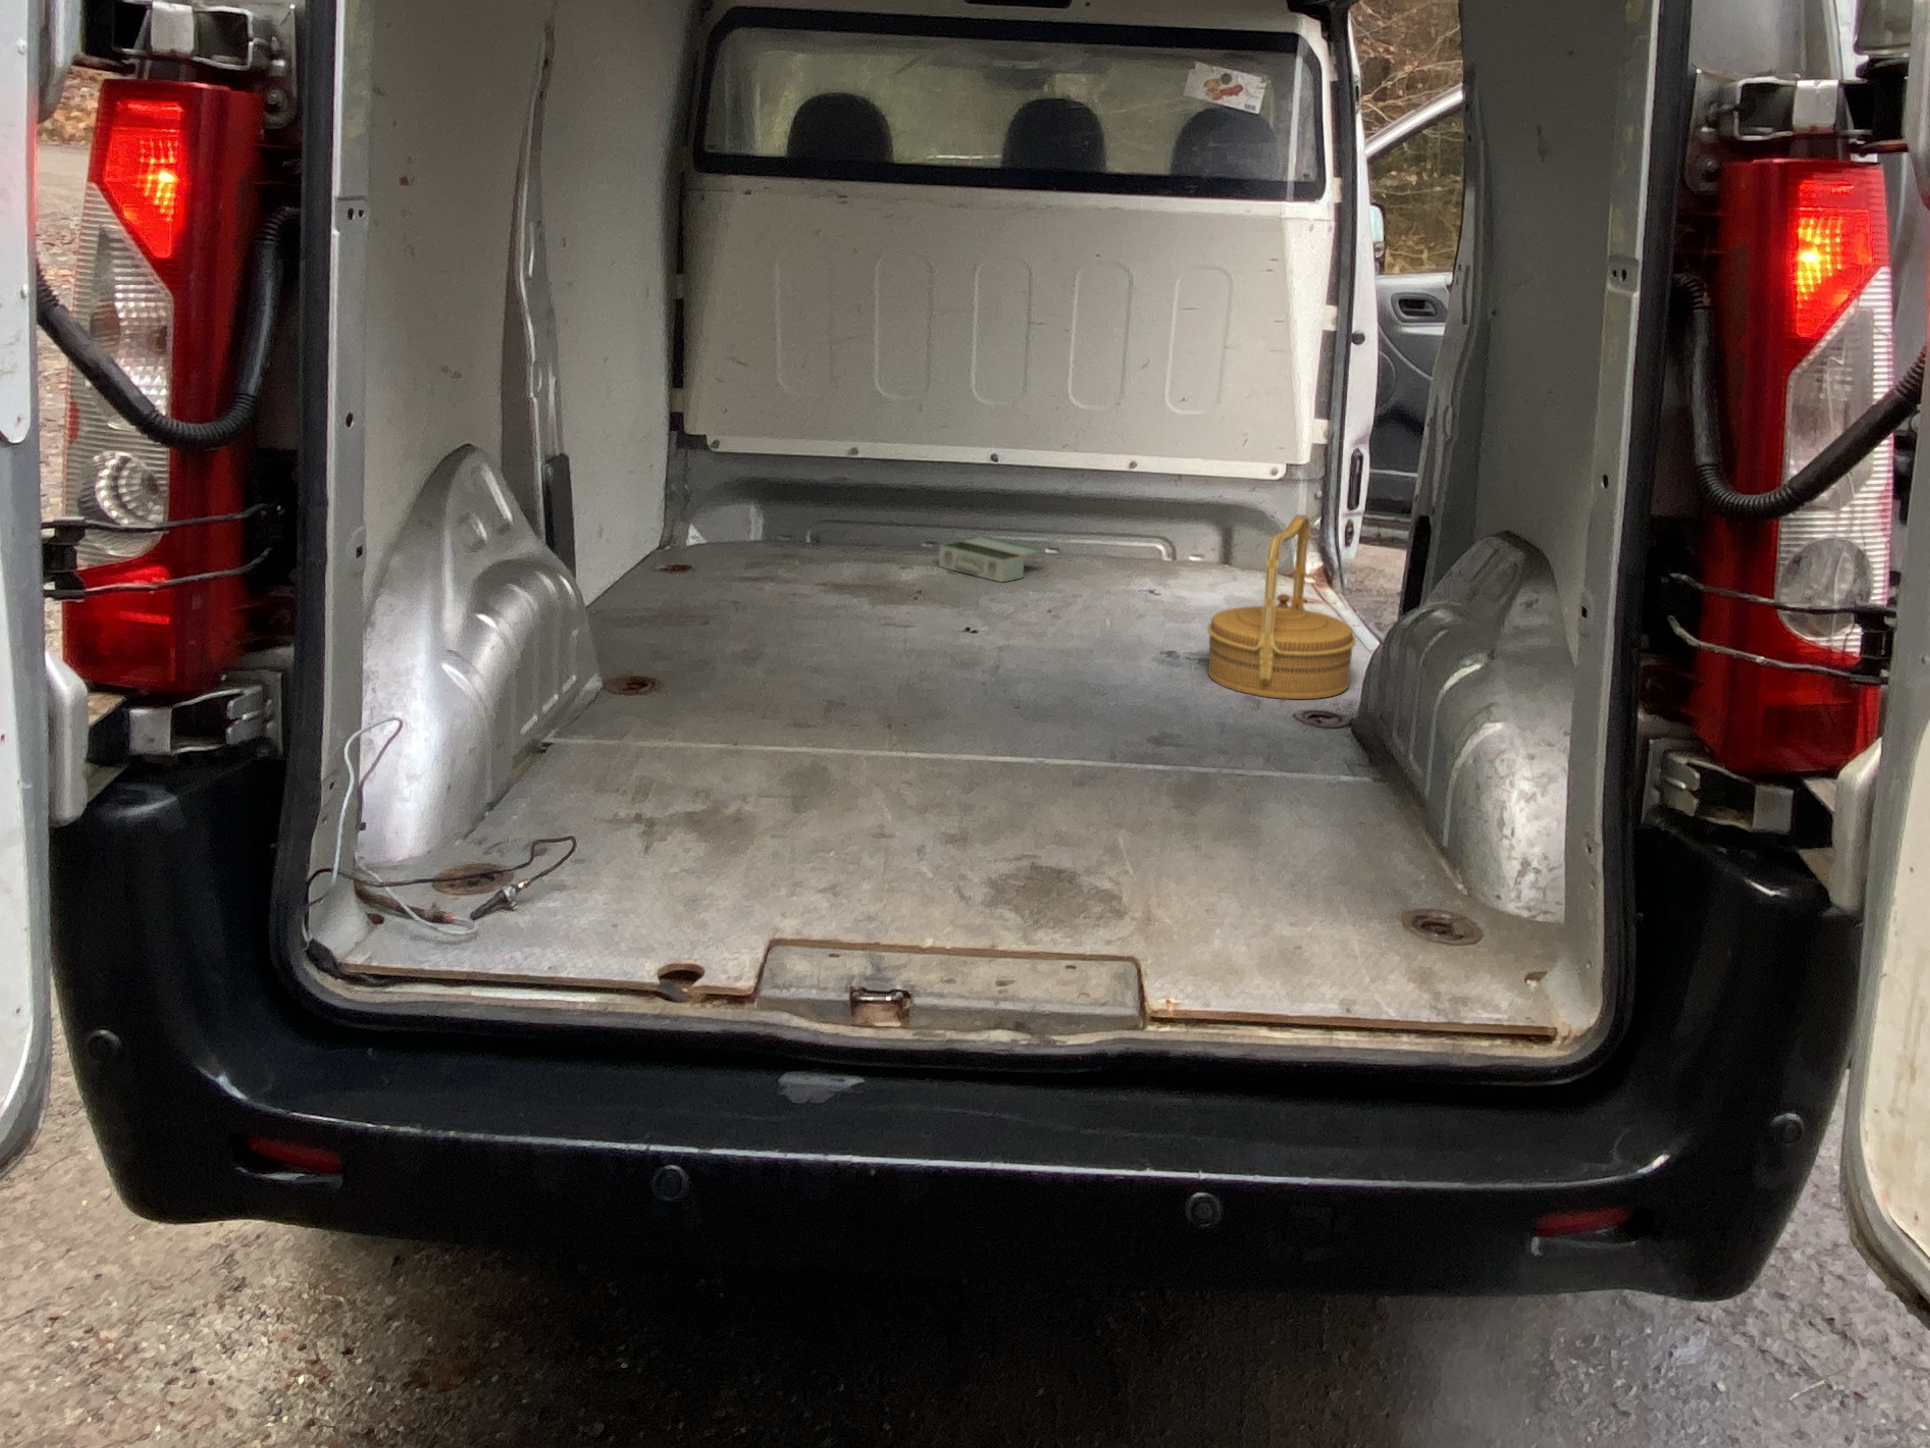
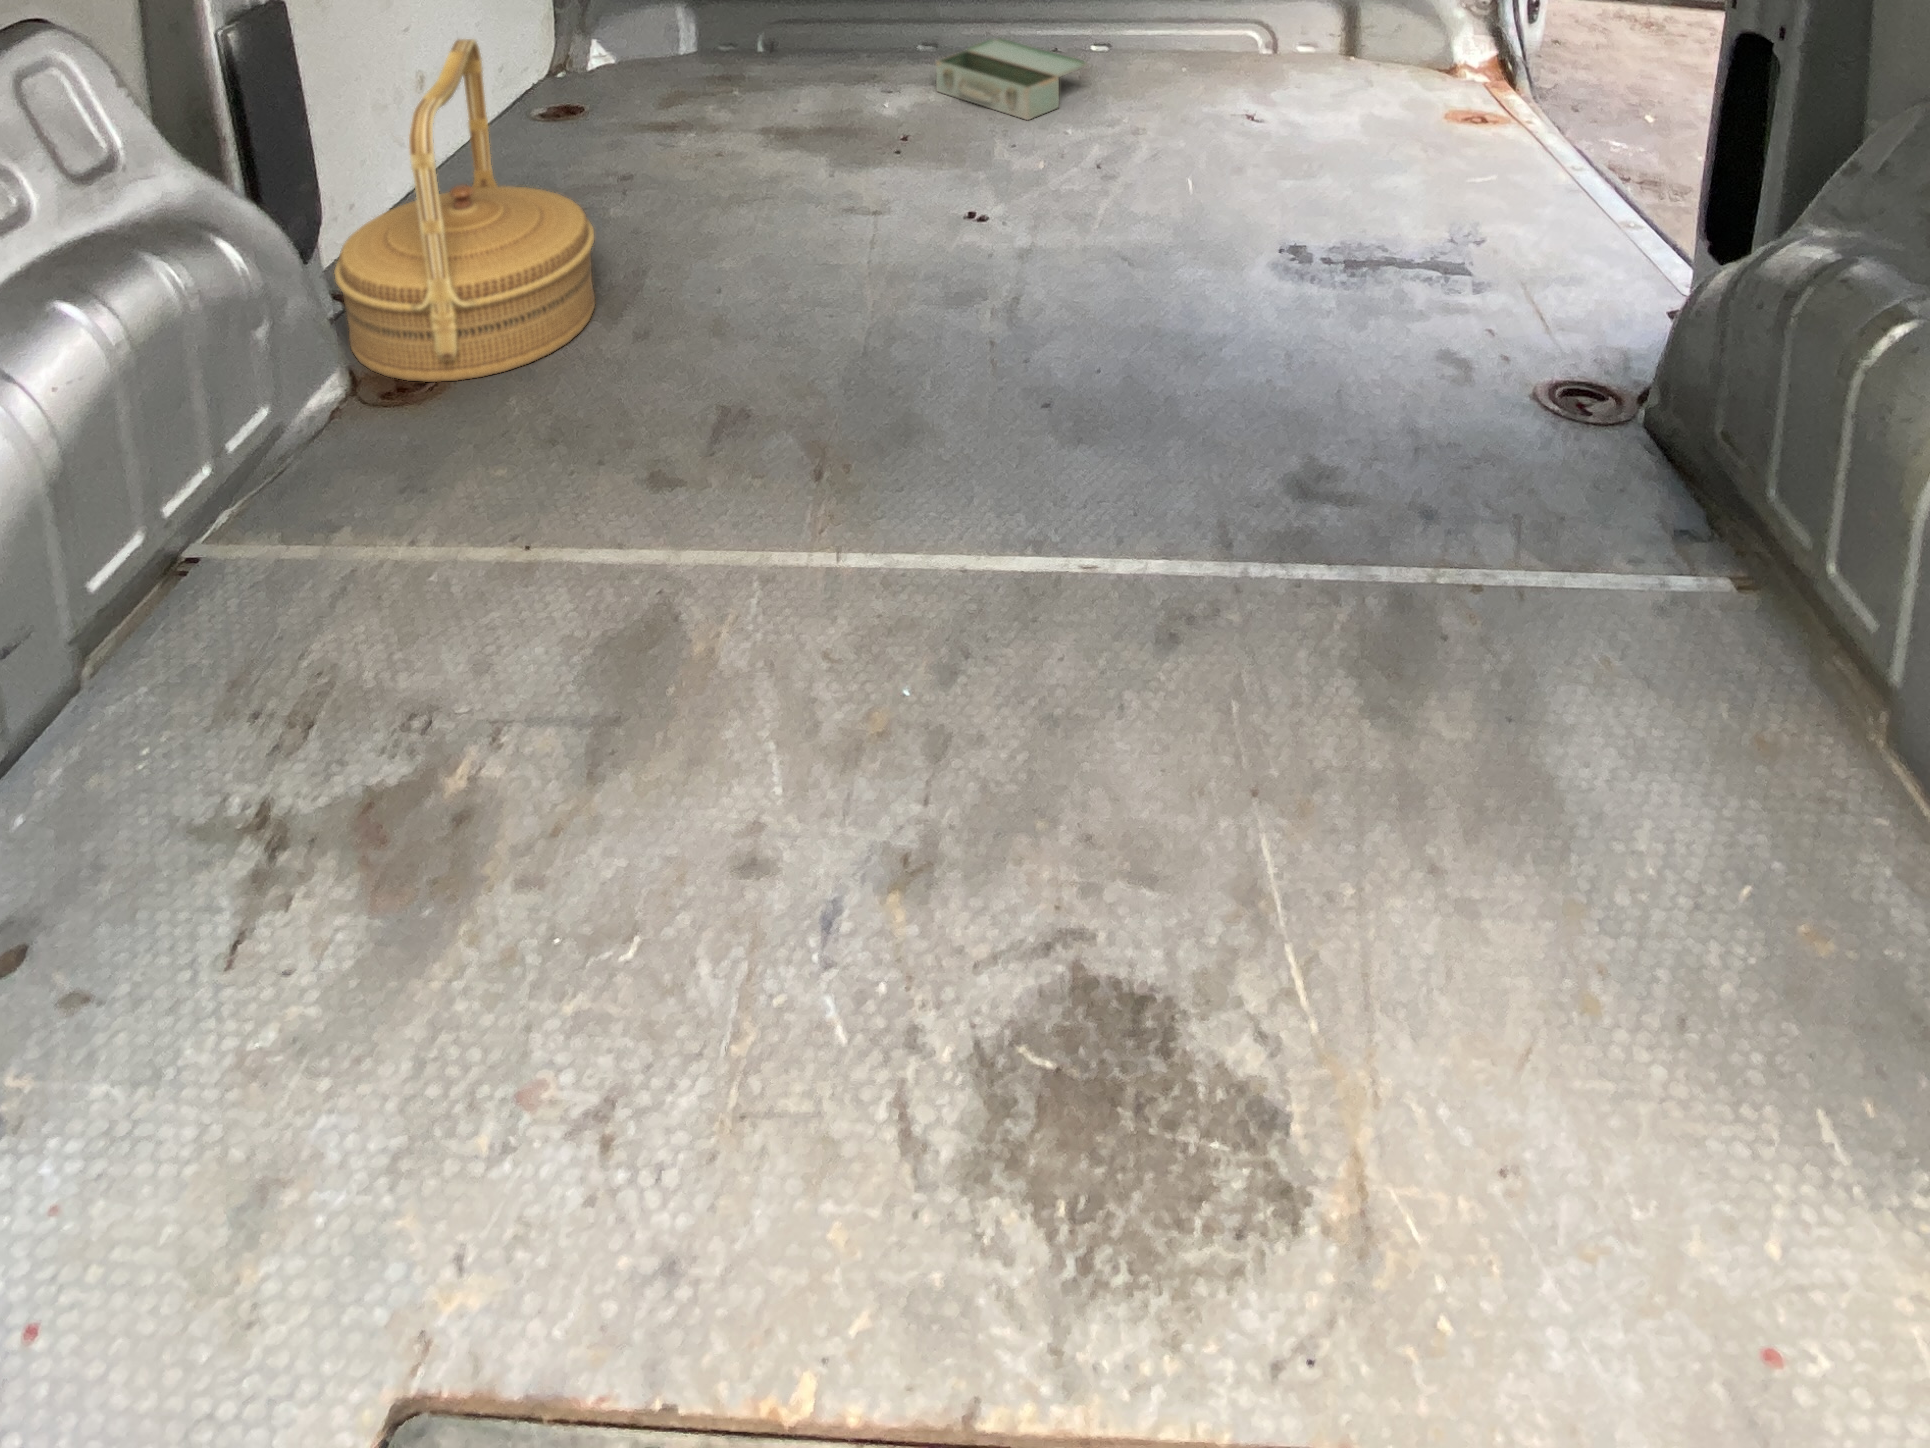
woven basket: present [1207,515,1356,699] -> present [334,39,595,382]

